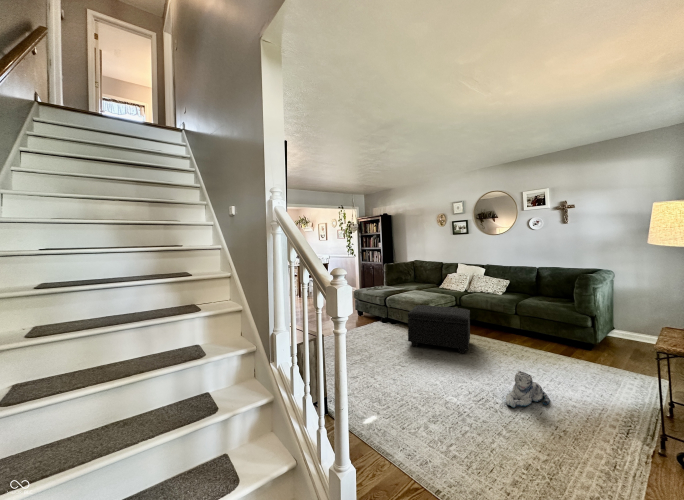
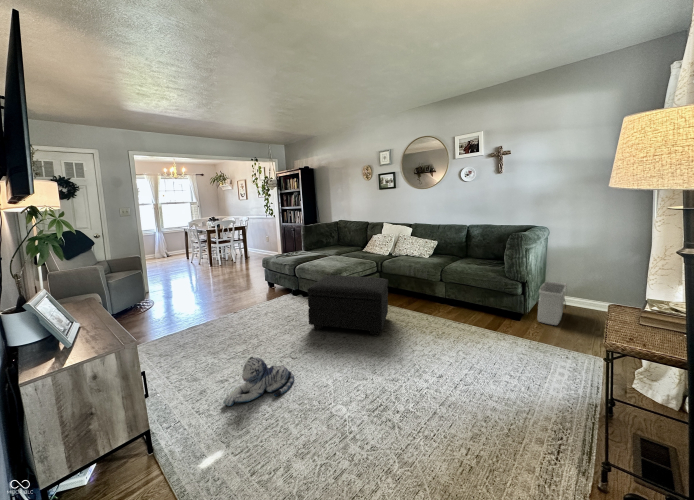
storage bin: none [609,318,640,357] -> present [537,281,567,325]
plush toy: present [506,371,550,408] -> present [223,357,294,406]

